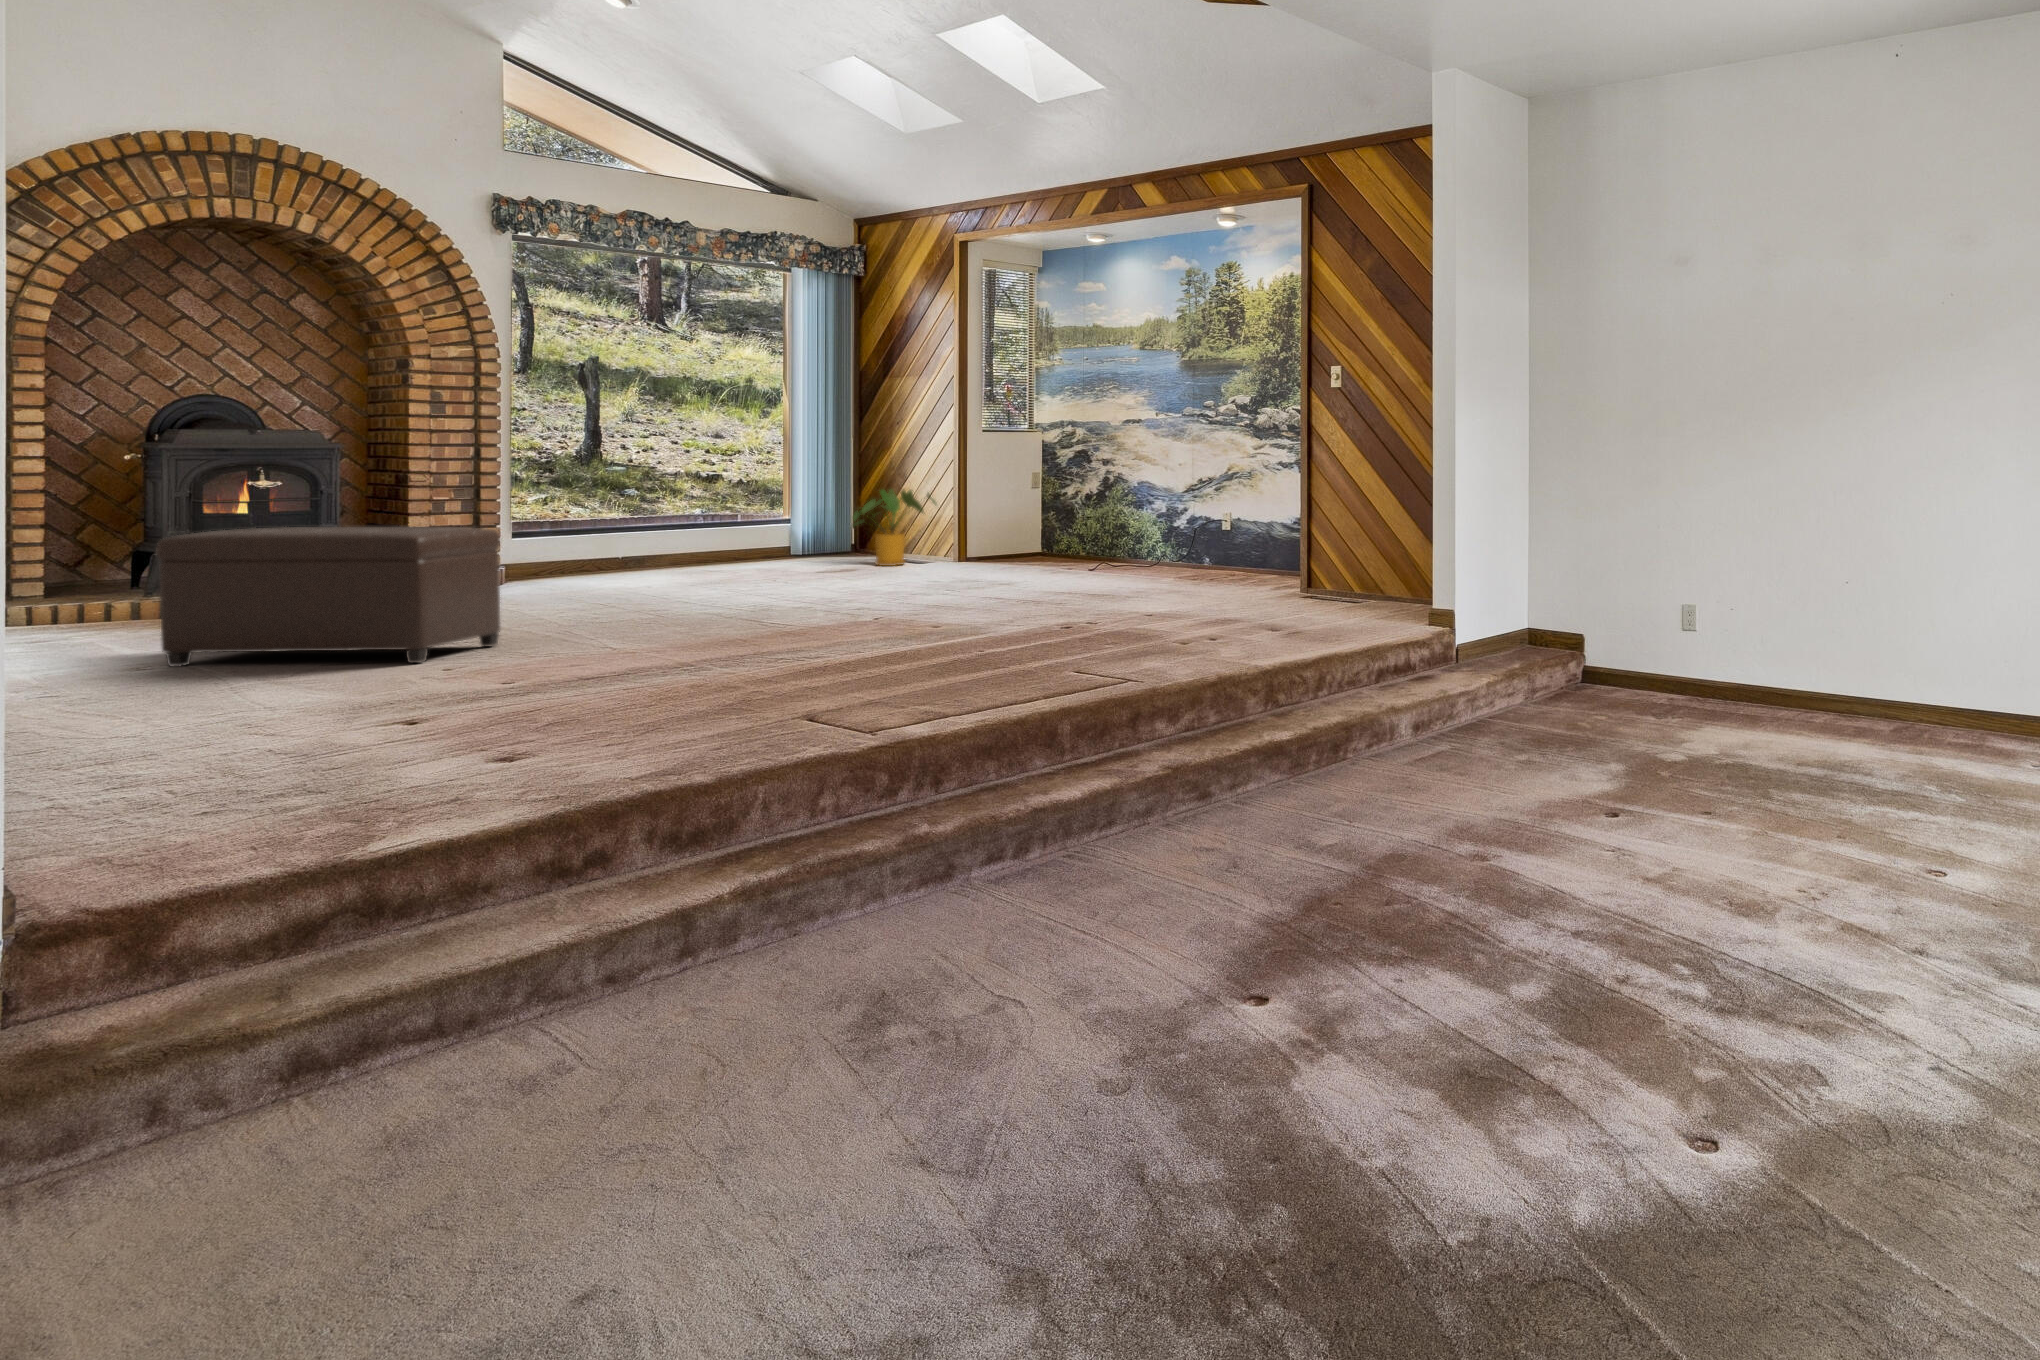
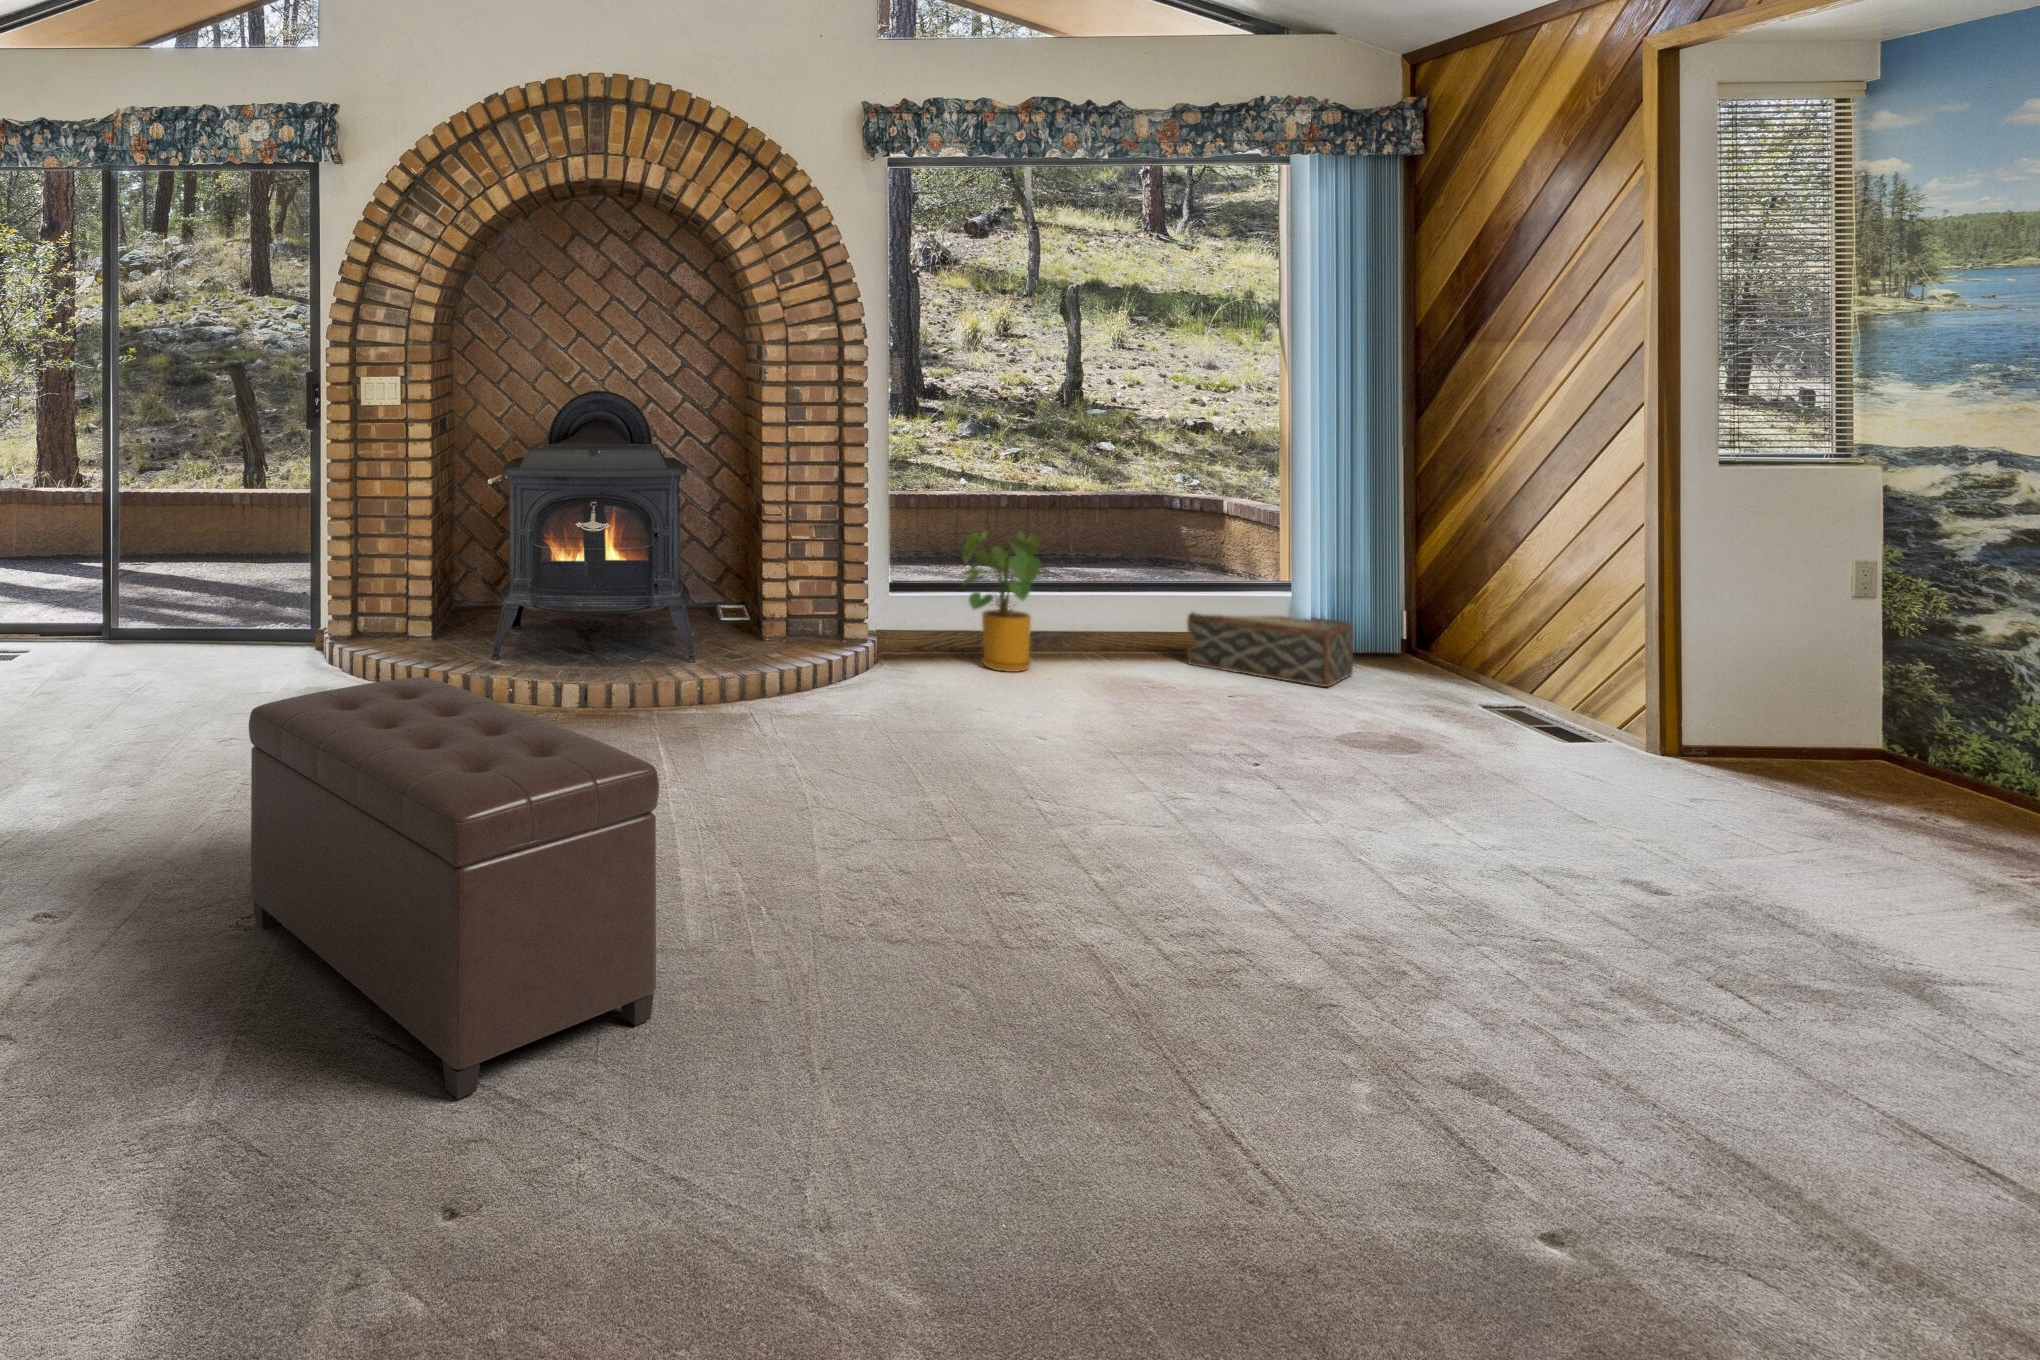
house plant: present [853,489,936,566] -> present [962,531,1045,672]
woven basket: none [734,531,830,564] -> present [1187,612,1353,687]

